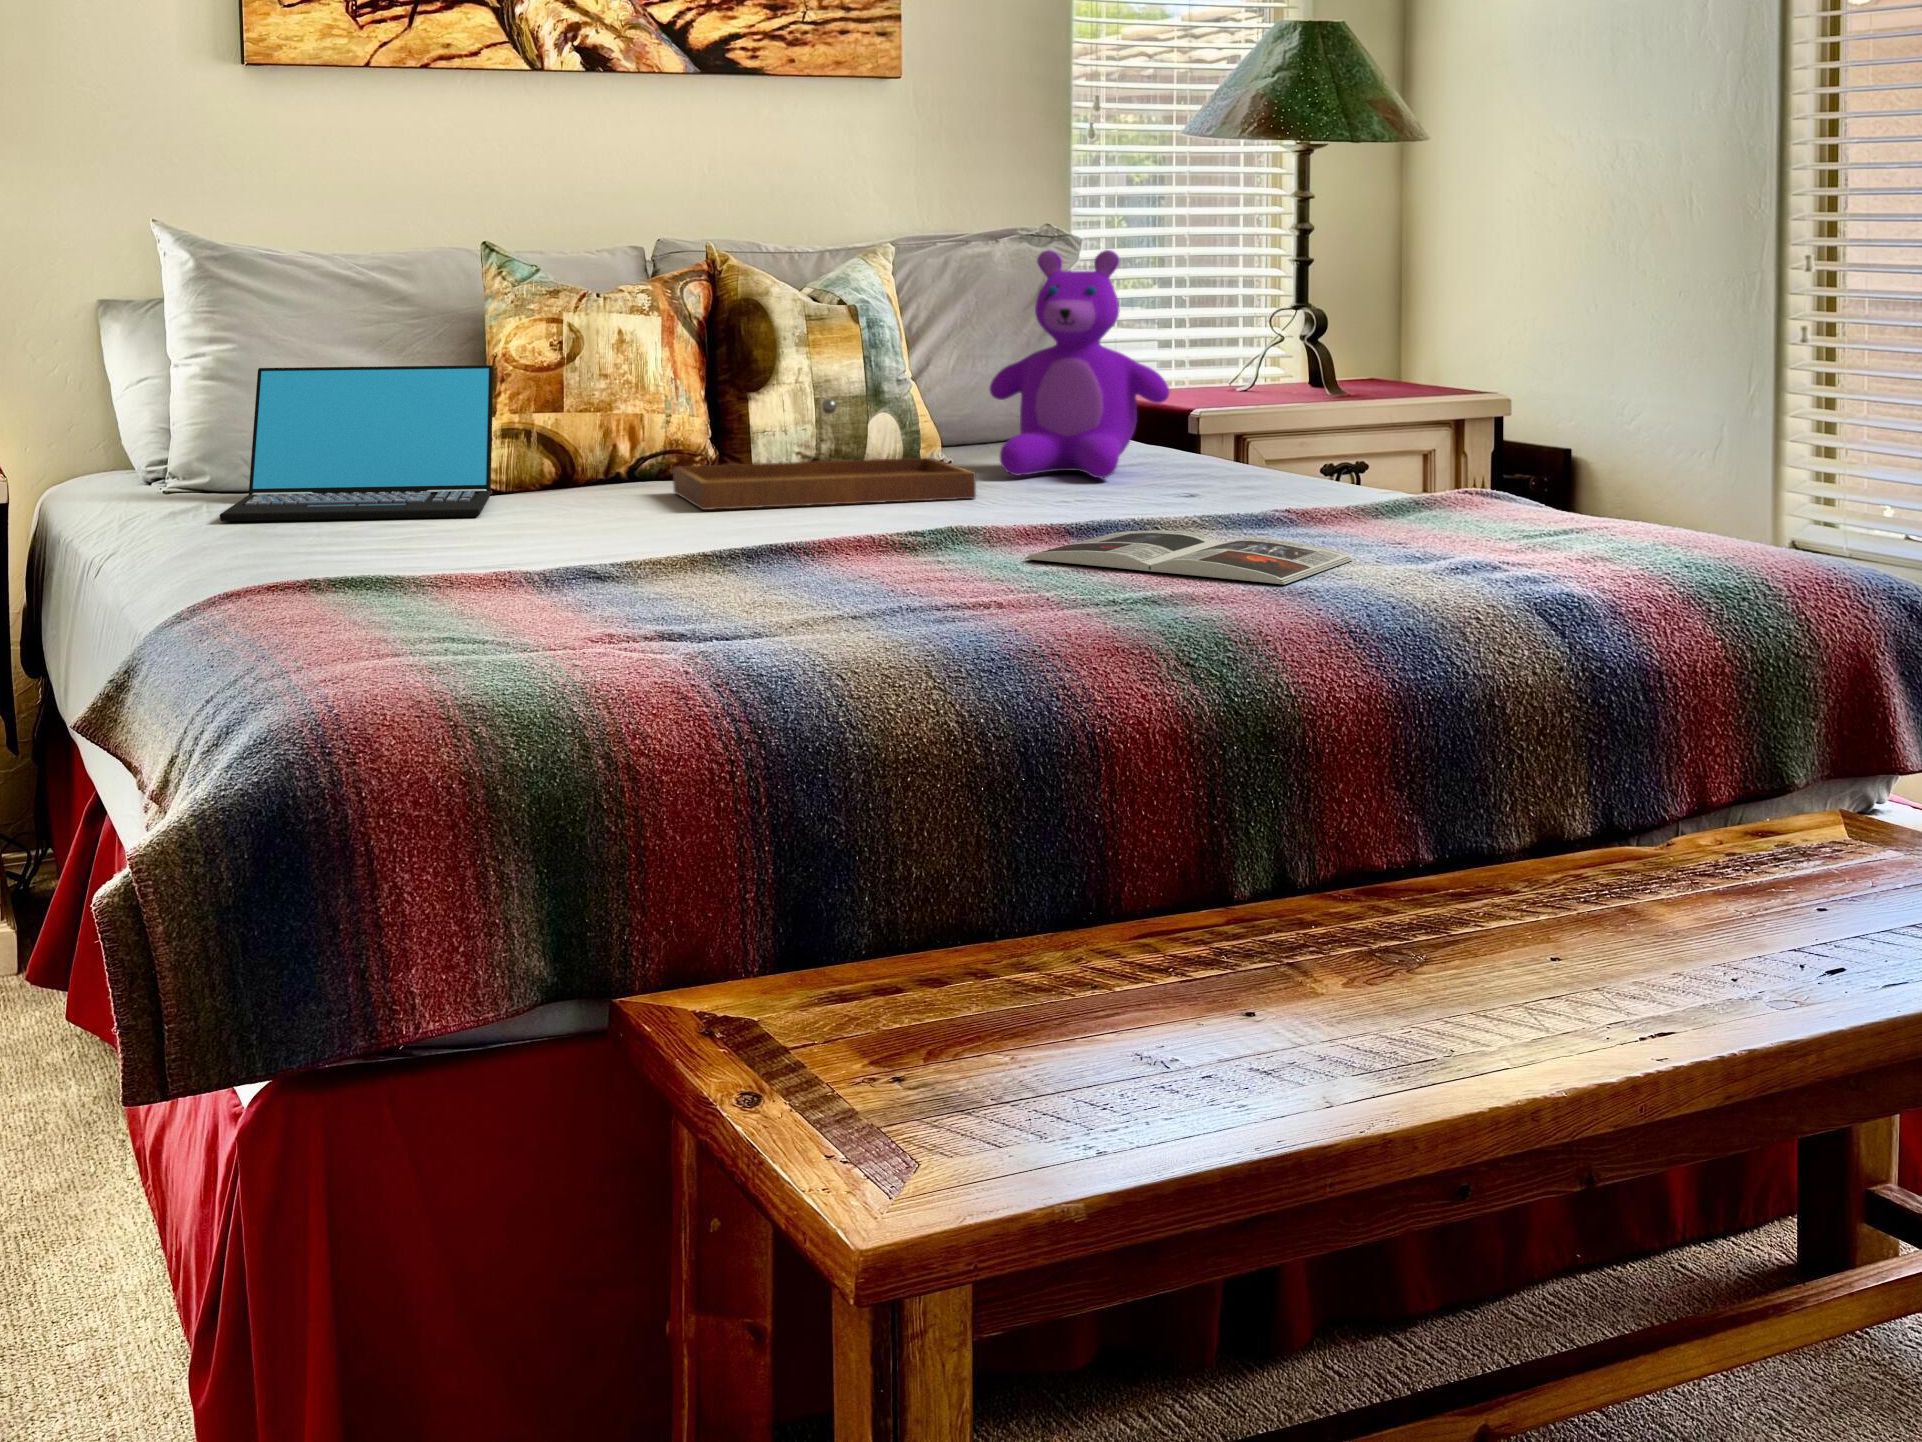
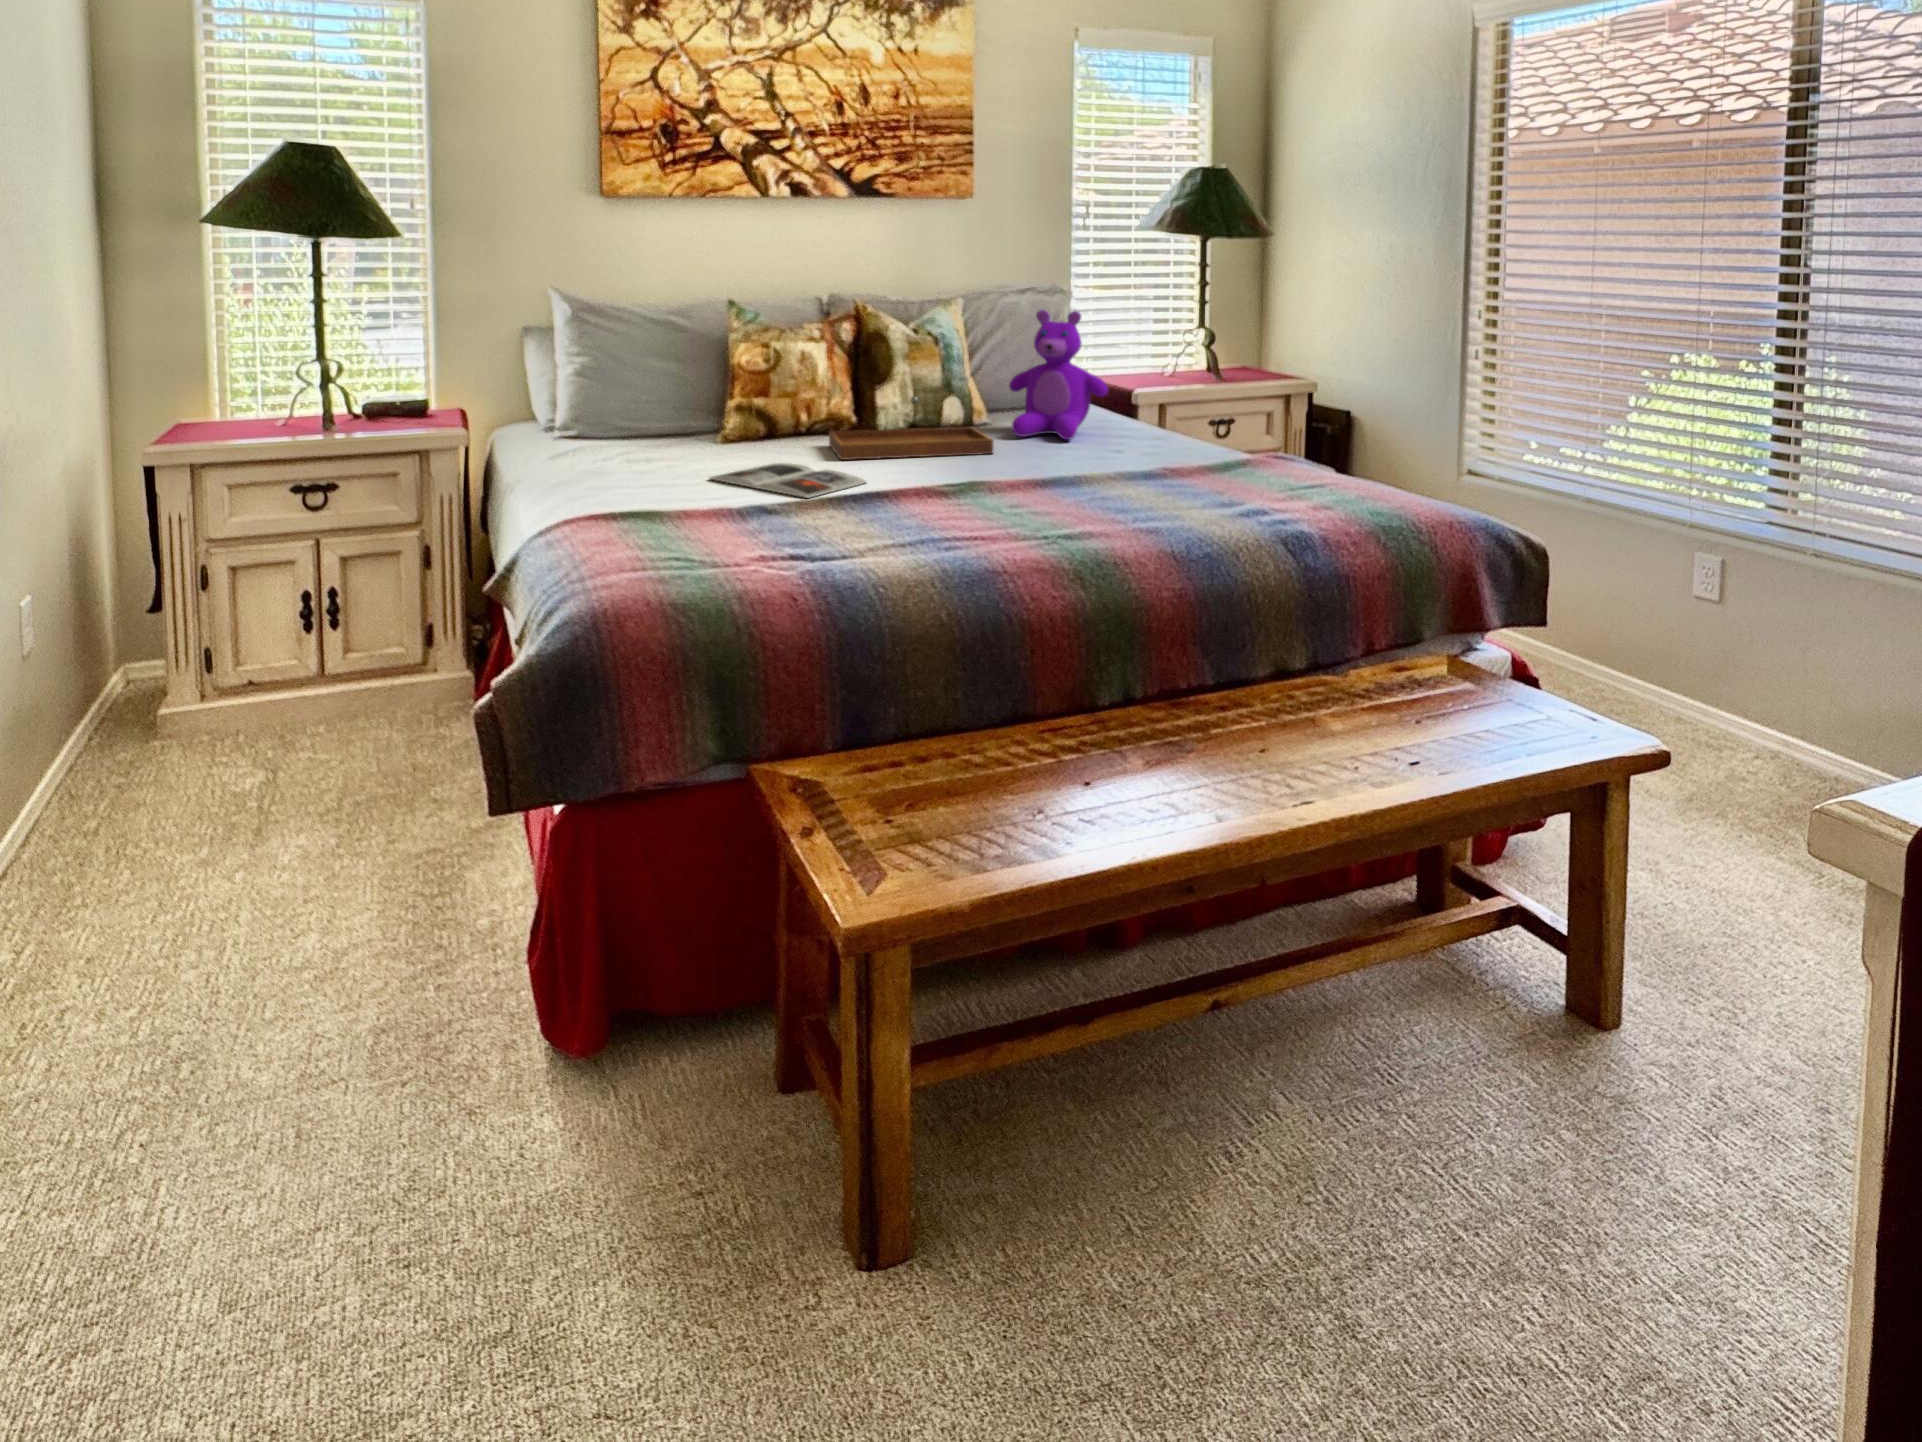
laptop: present [220,365,493,521] -> none [579,373,732,463]
magazine: present [1025,530,1353,584] -> present [710,463,866,498]

